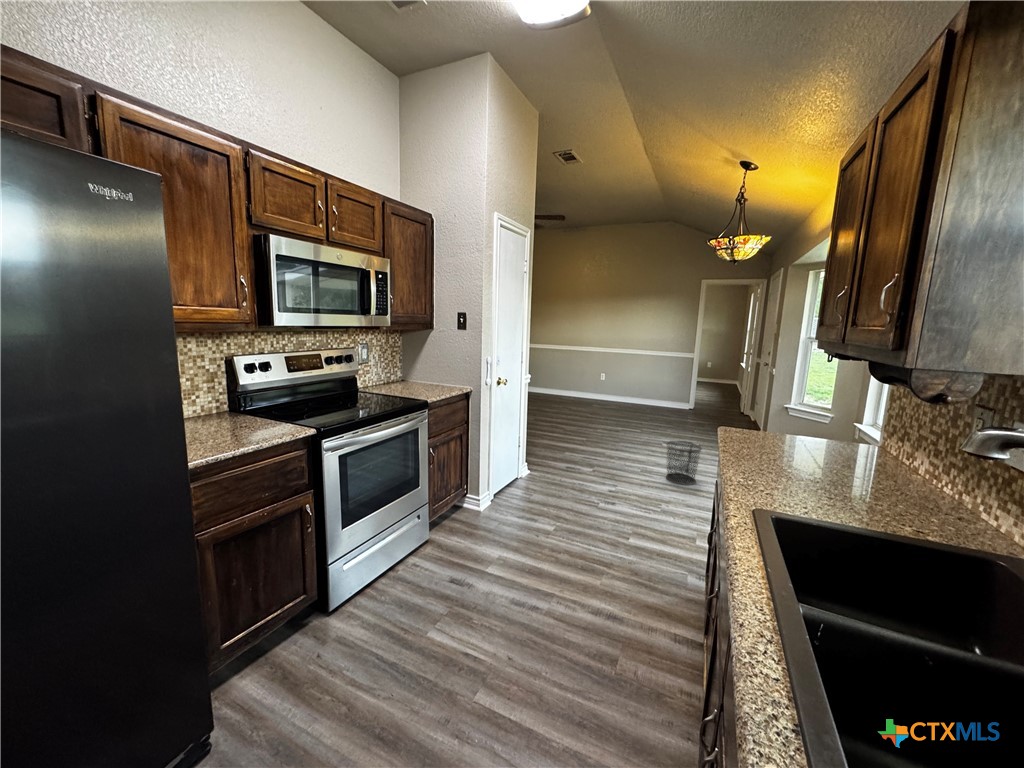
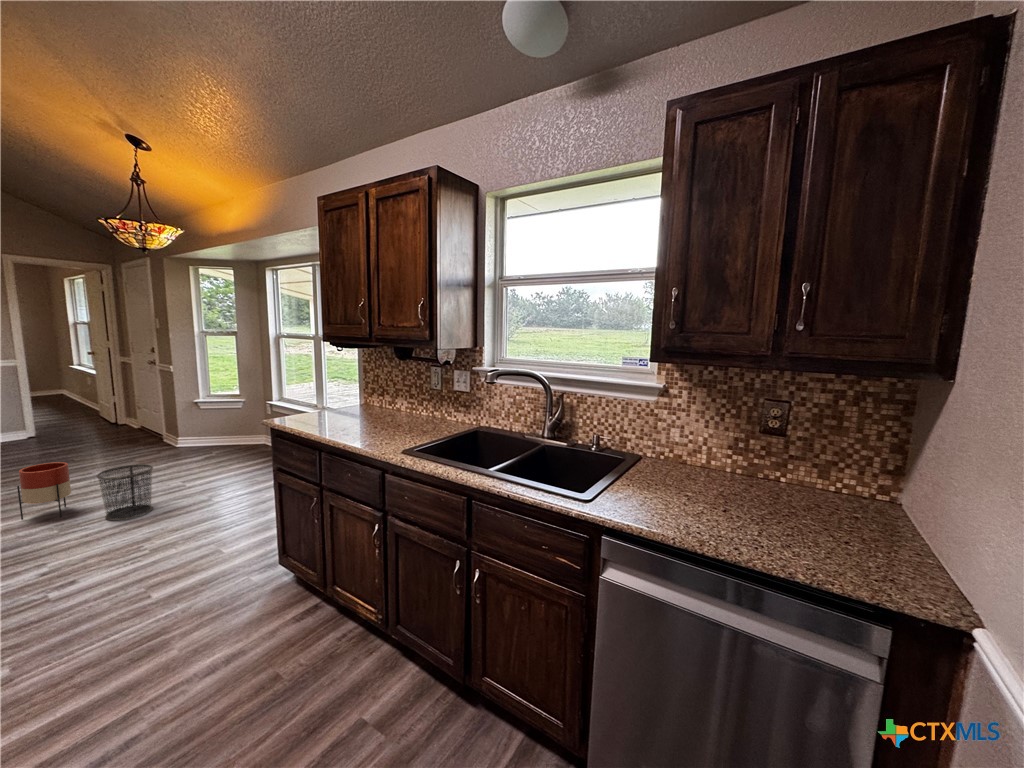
planter: none [636,424,663,464] -> present [17,462,71,519]

